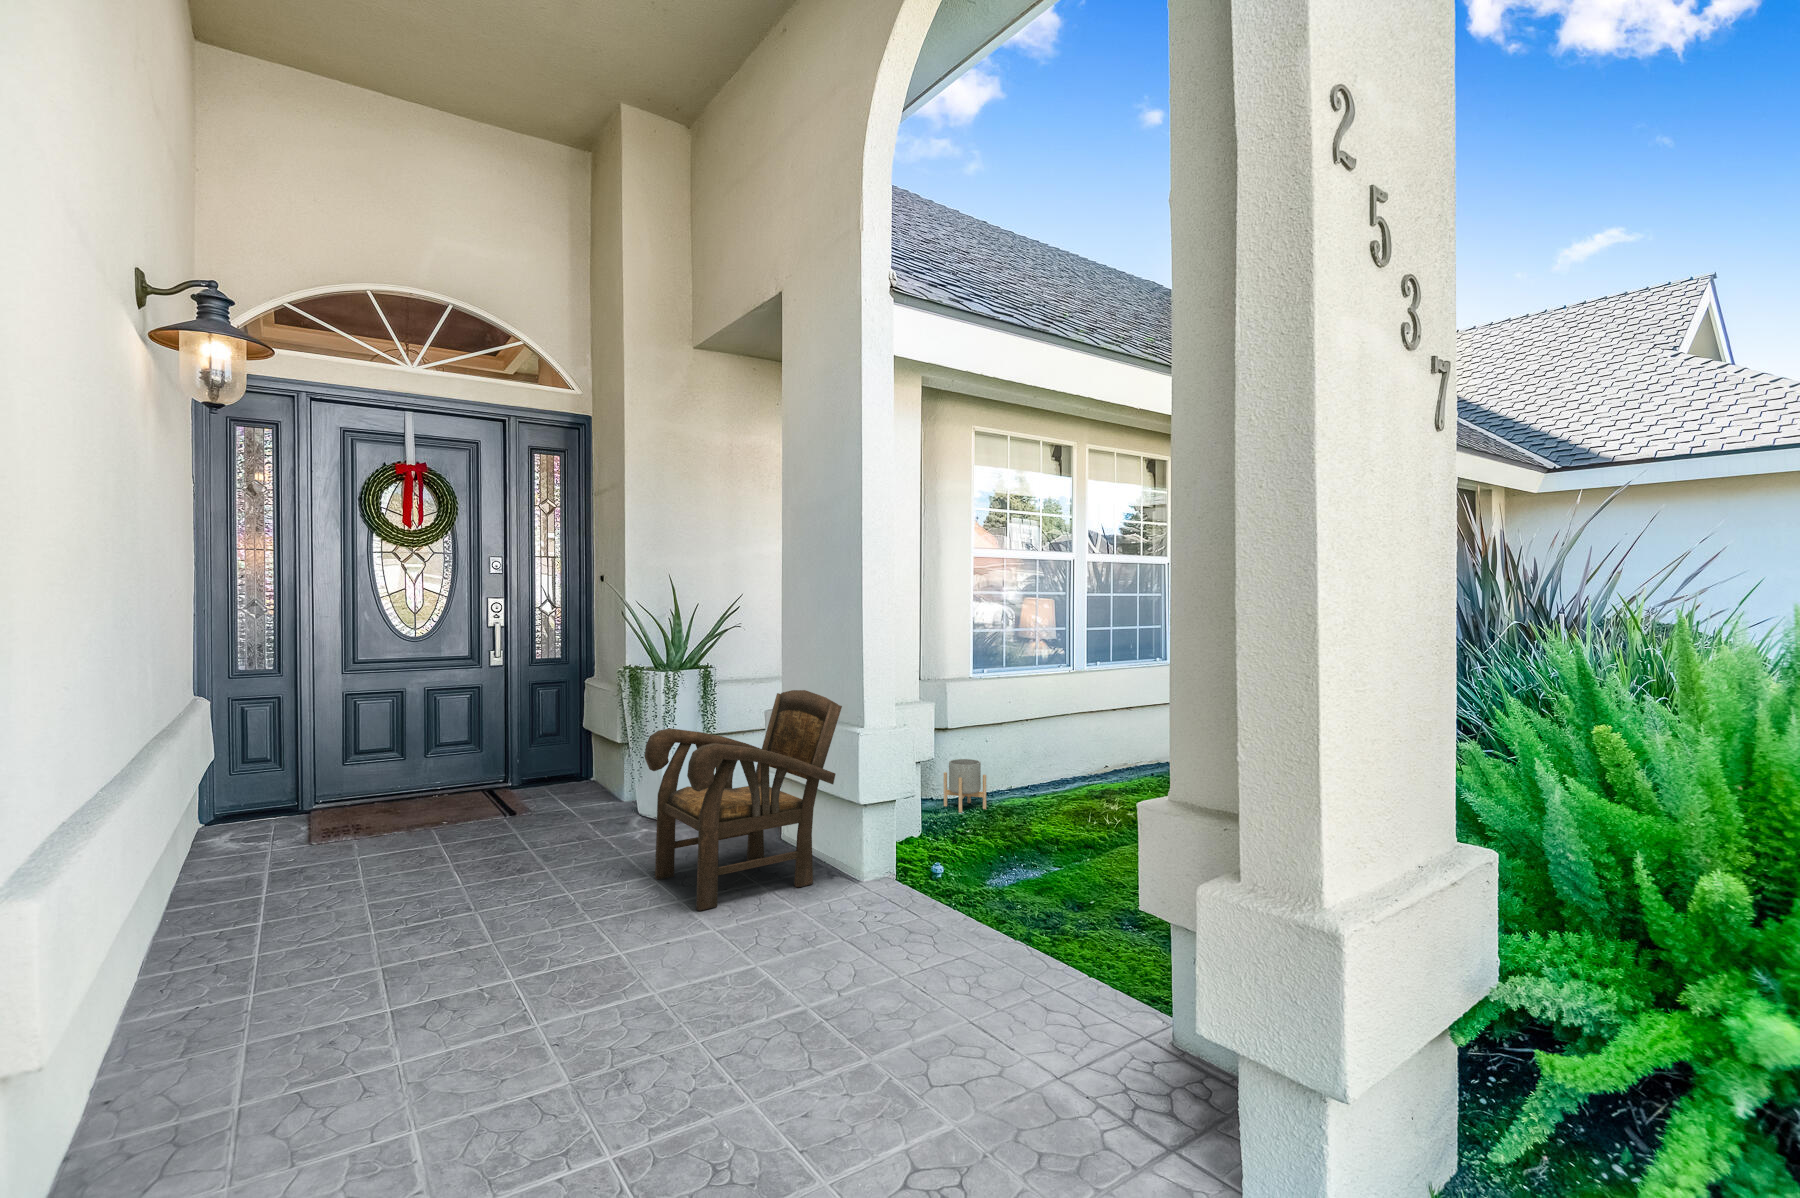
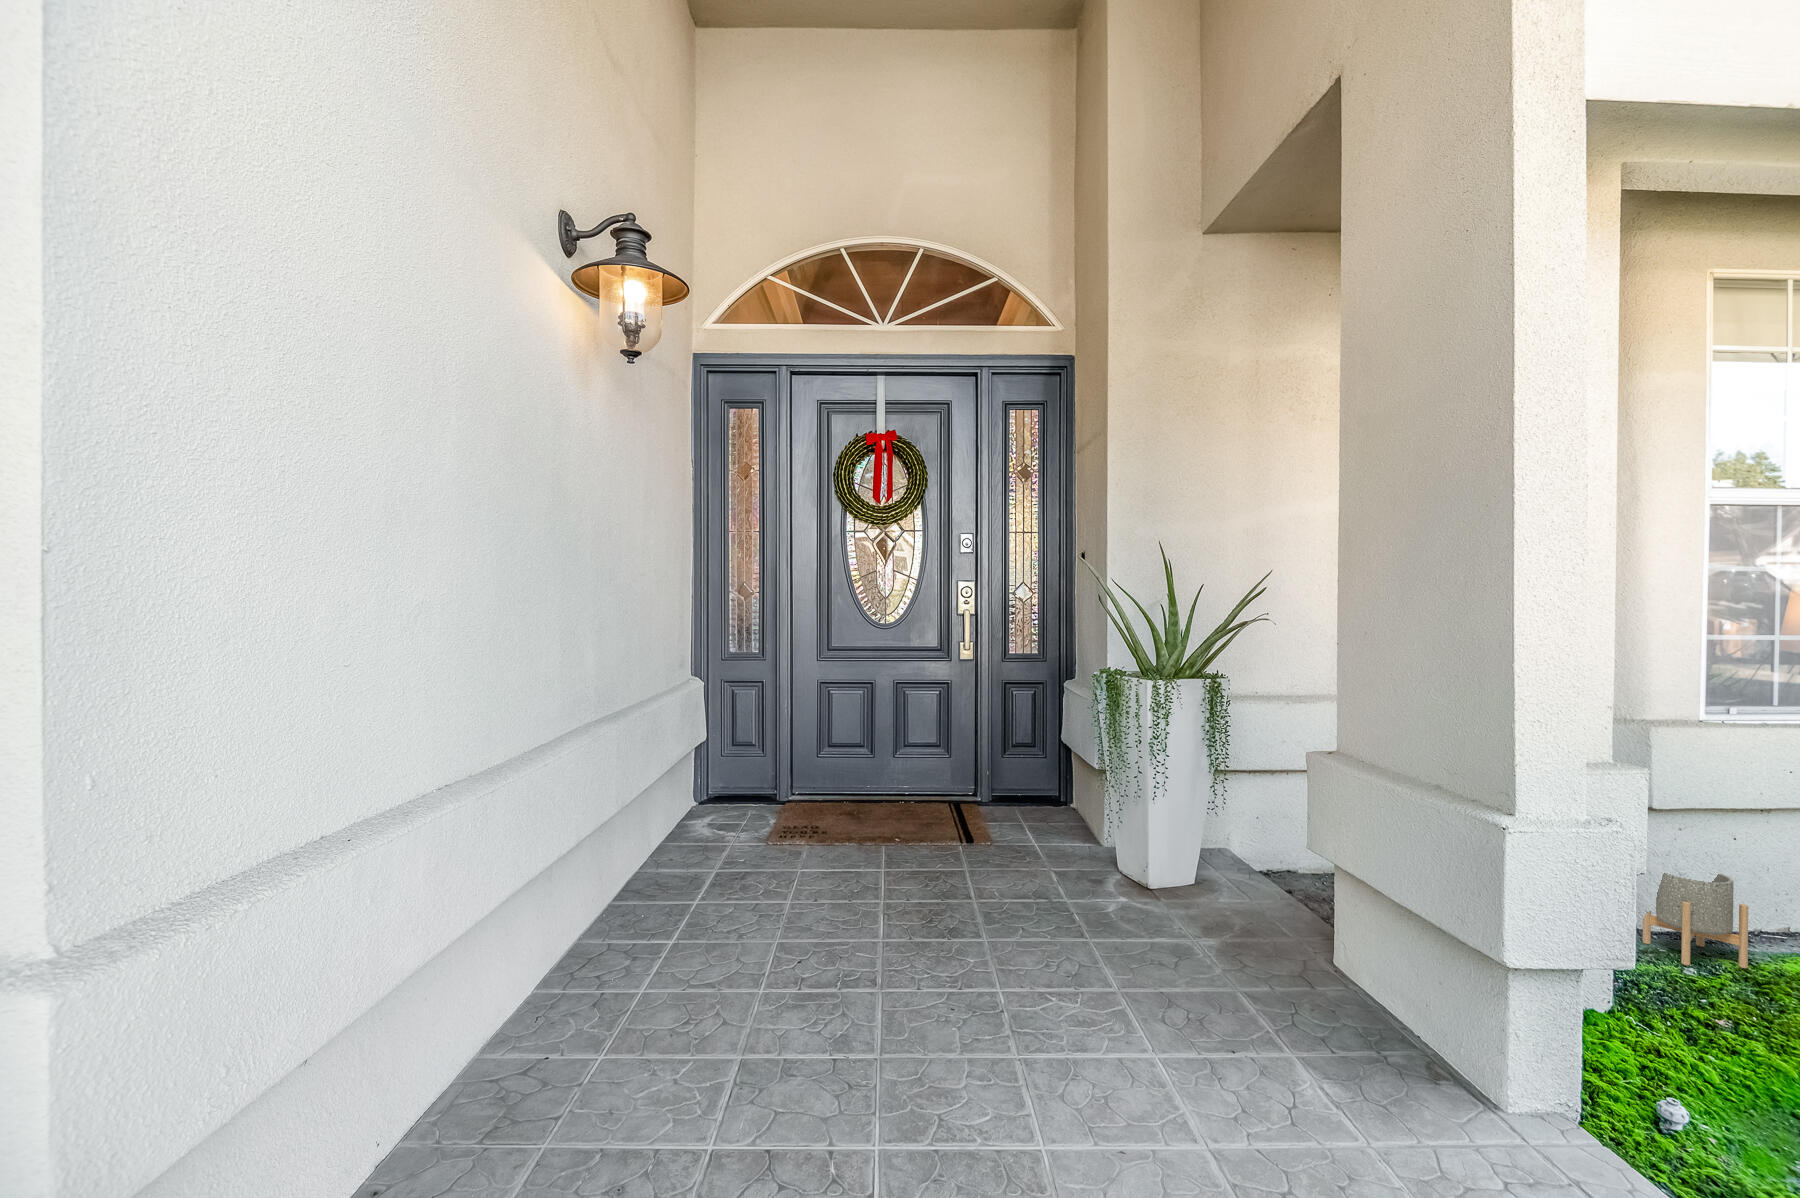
armchair: present [645,690,842,911] -> none [1107,730,1465,1093]

